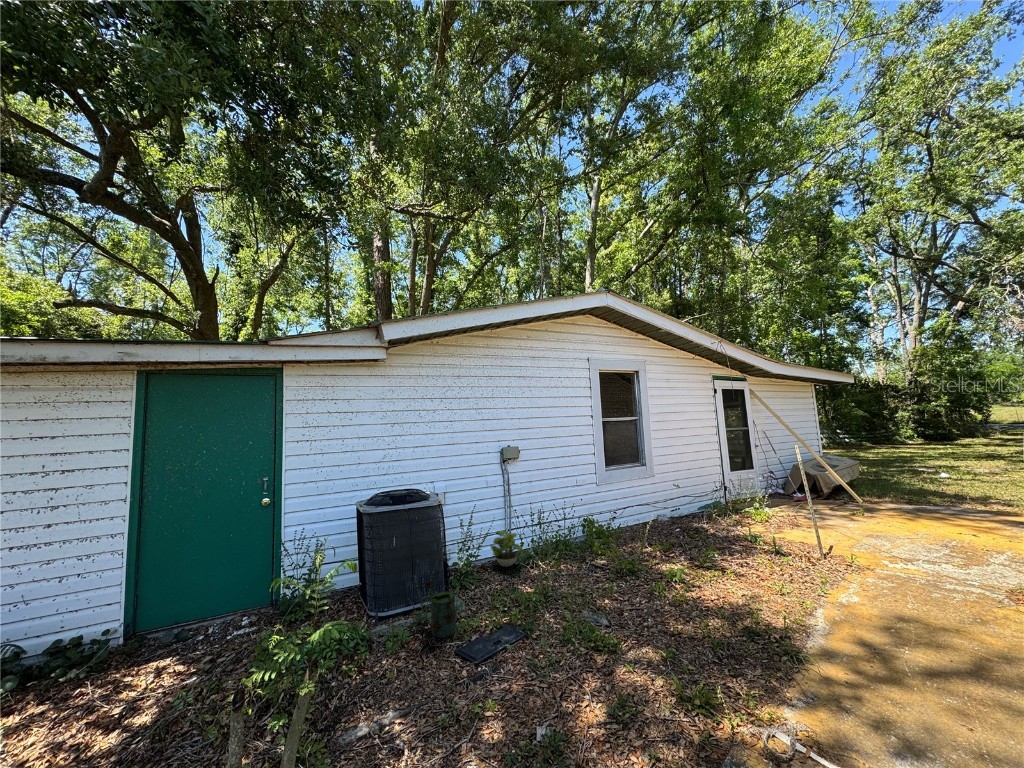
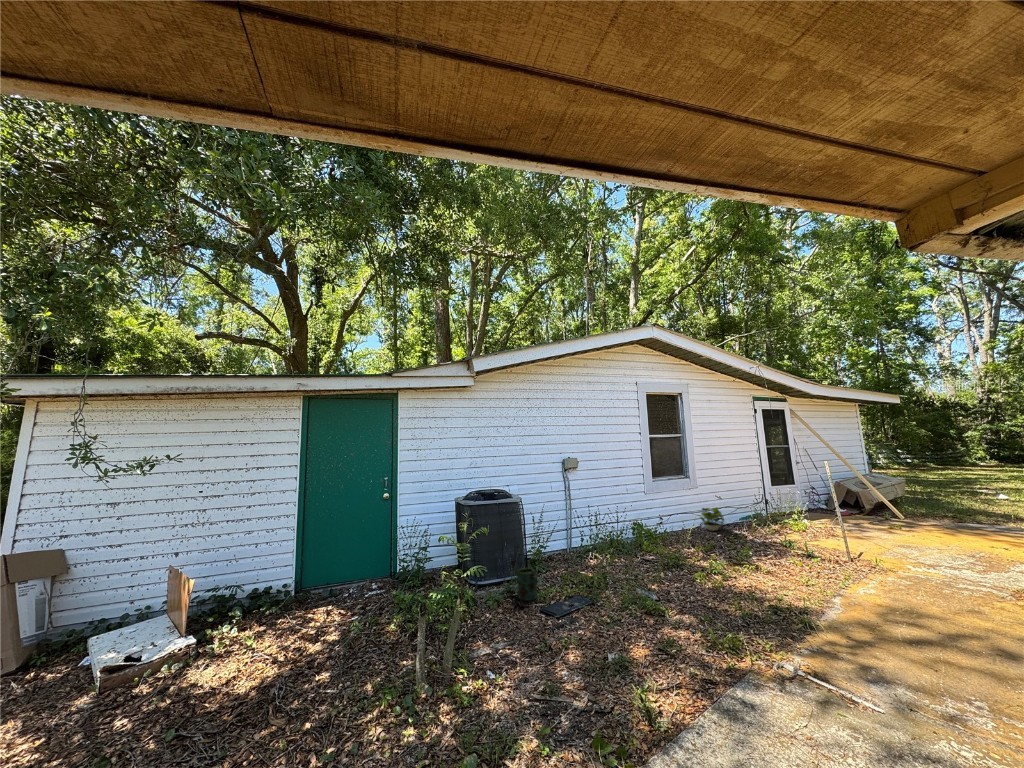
potted plant: present [491,531,522,567] -> present [700,508,724,531]

